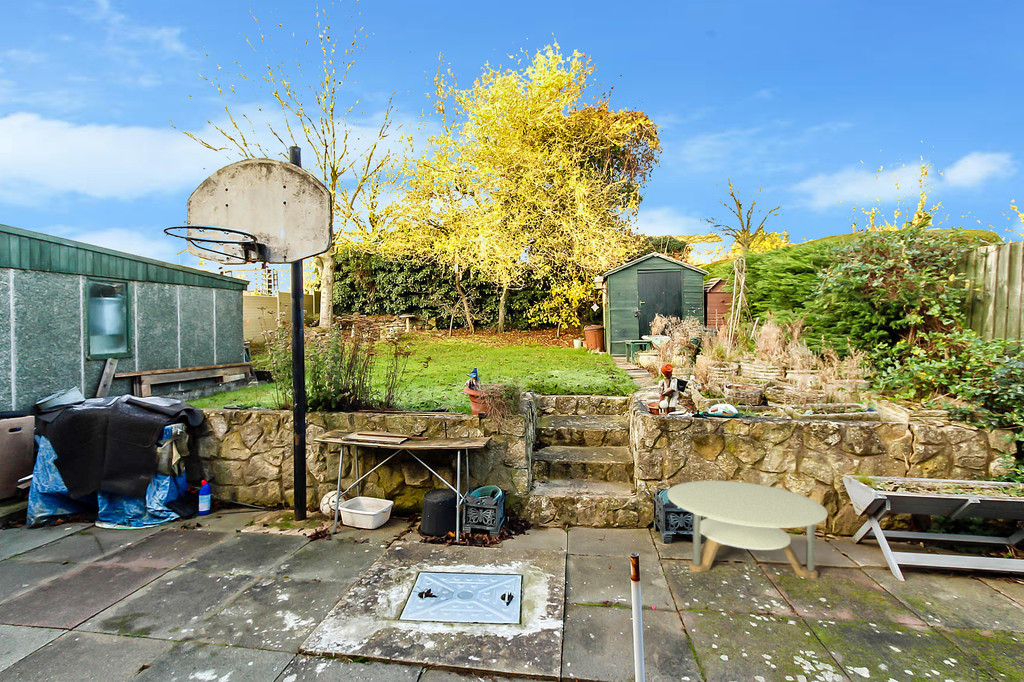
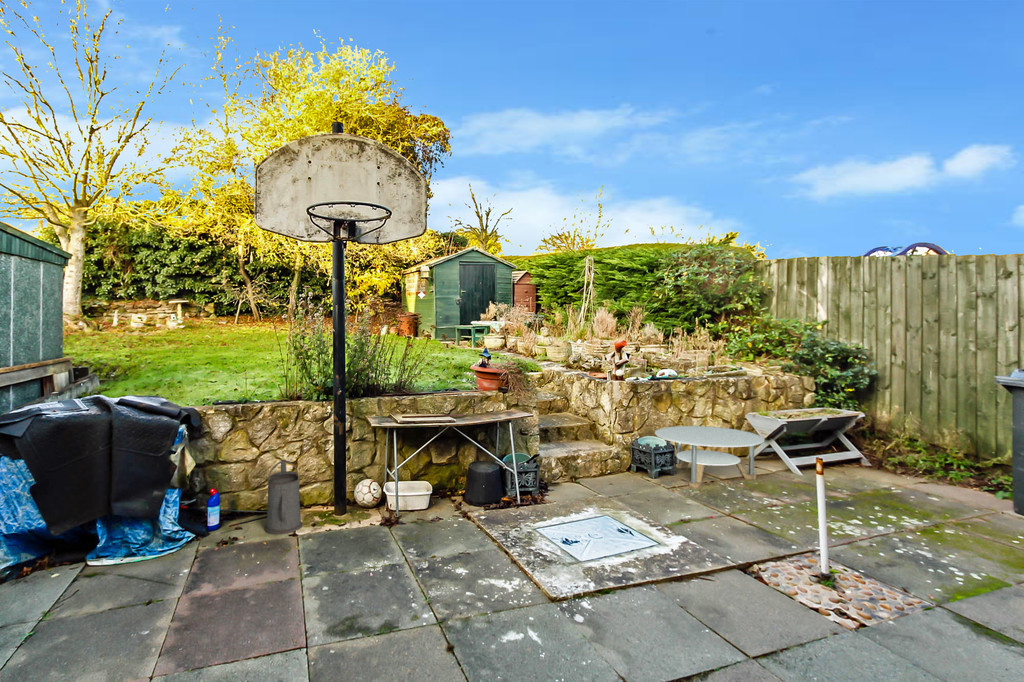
watering can: none [220,462,268,531] -> present [265,460,302,534]

